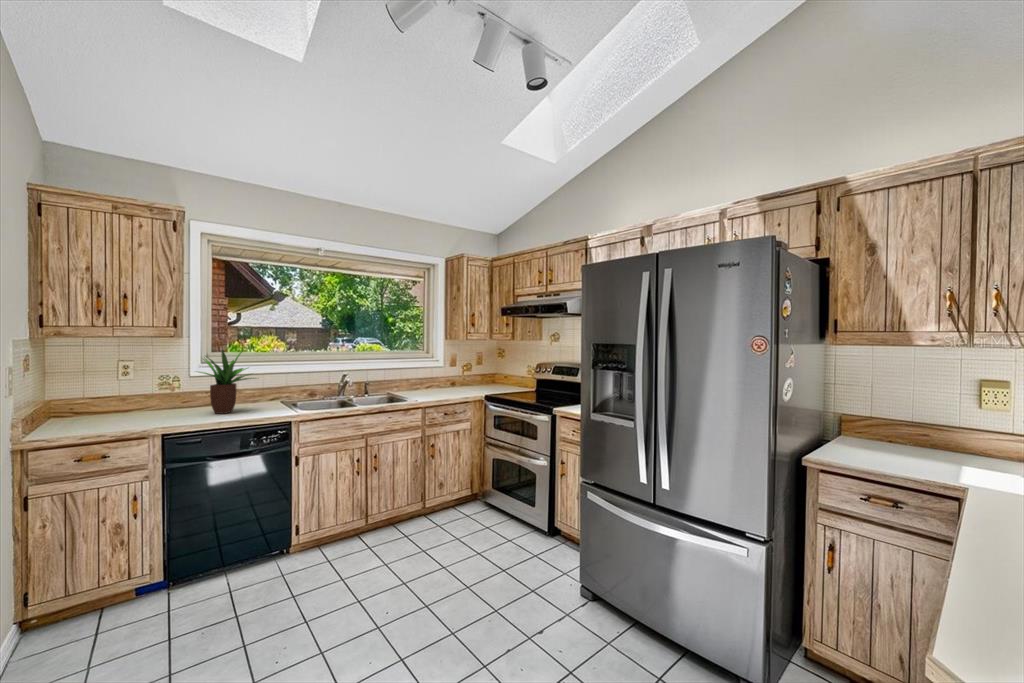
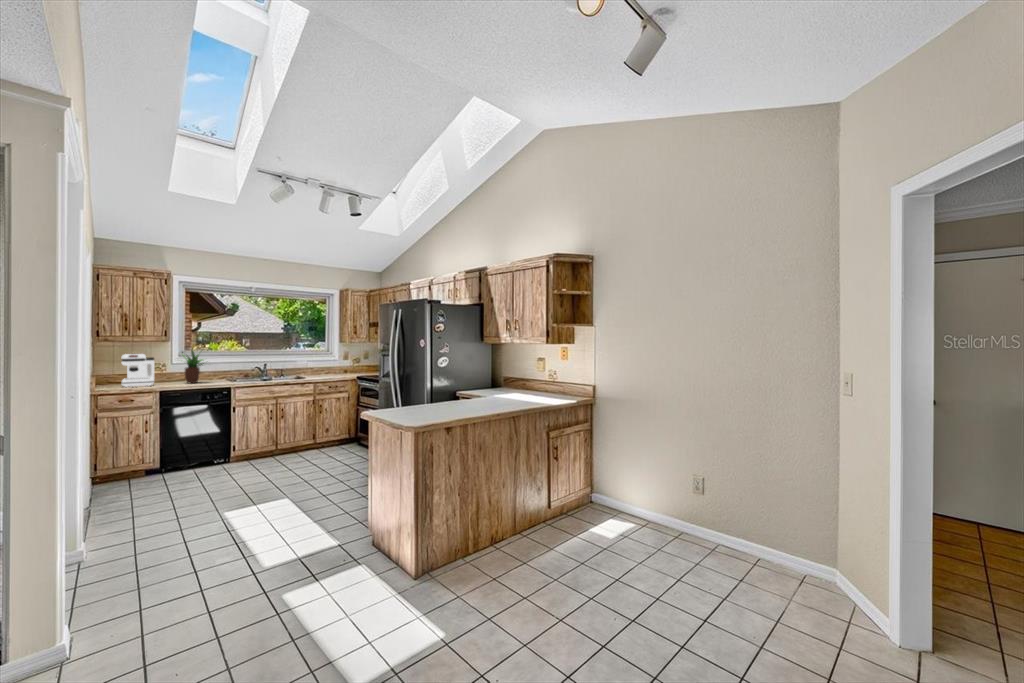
coffee maker: none [87,360,155,427] -> present [122,354,154,387]

